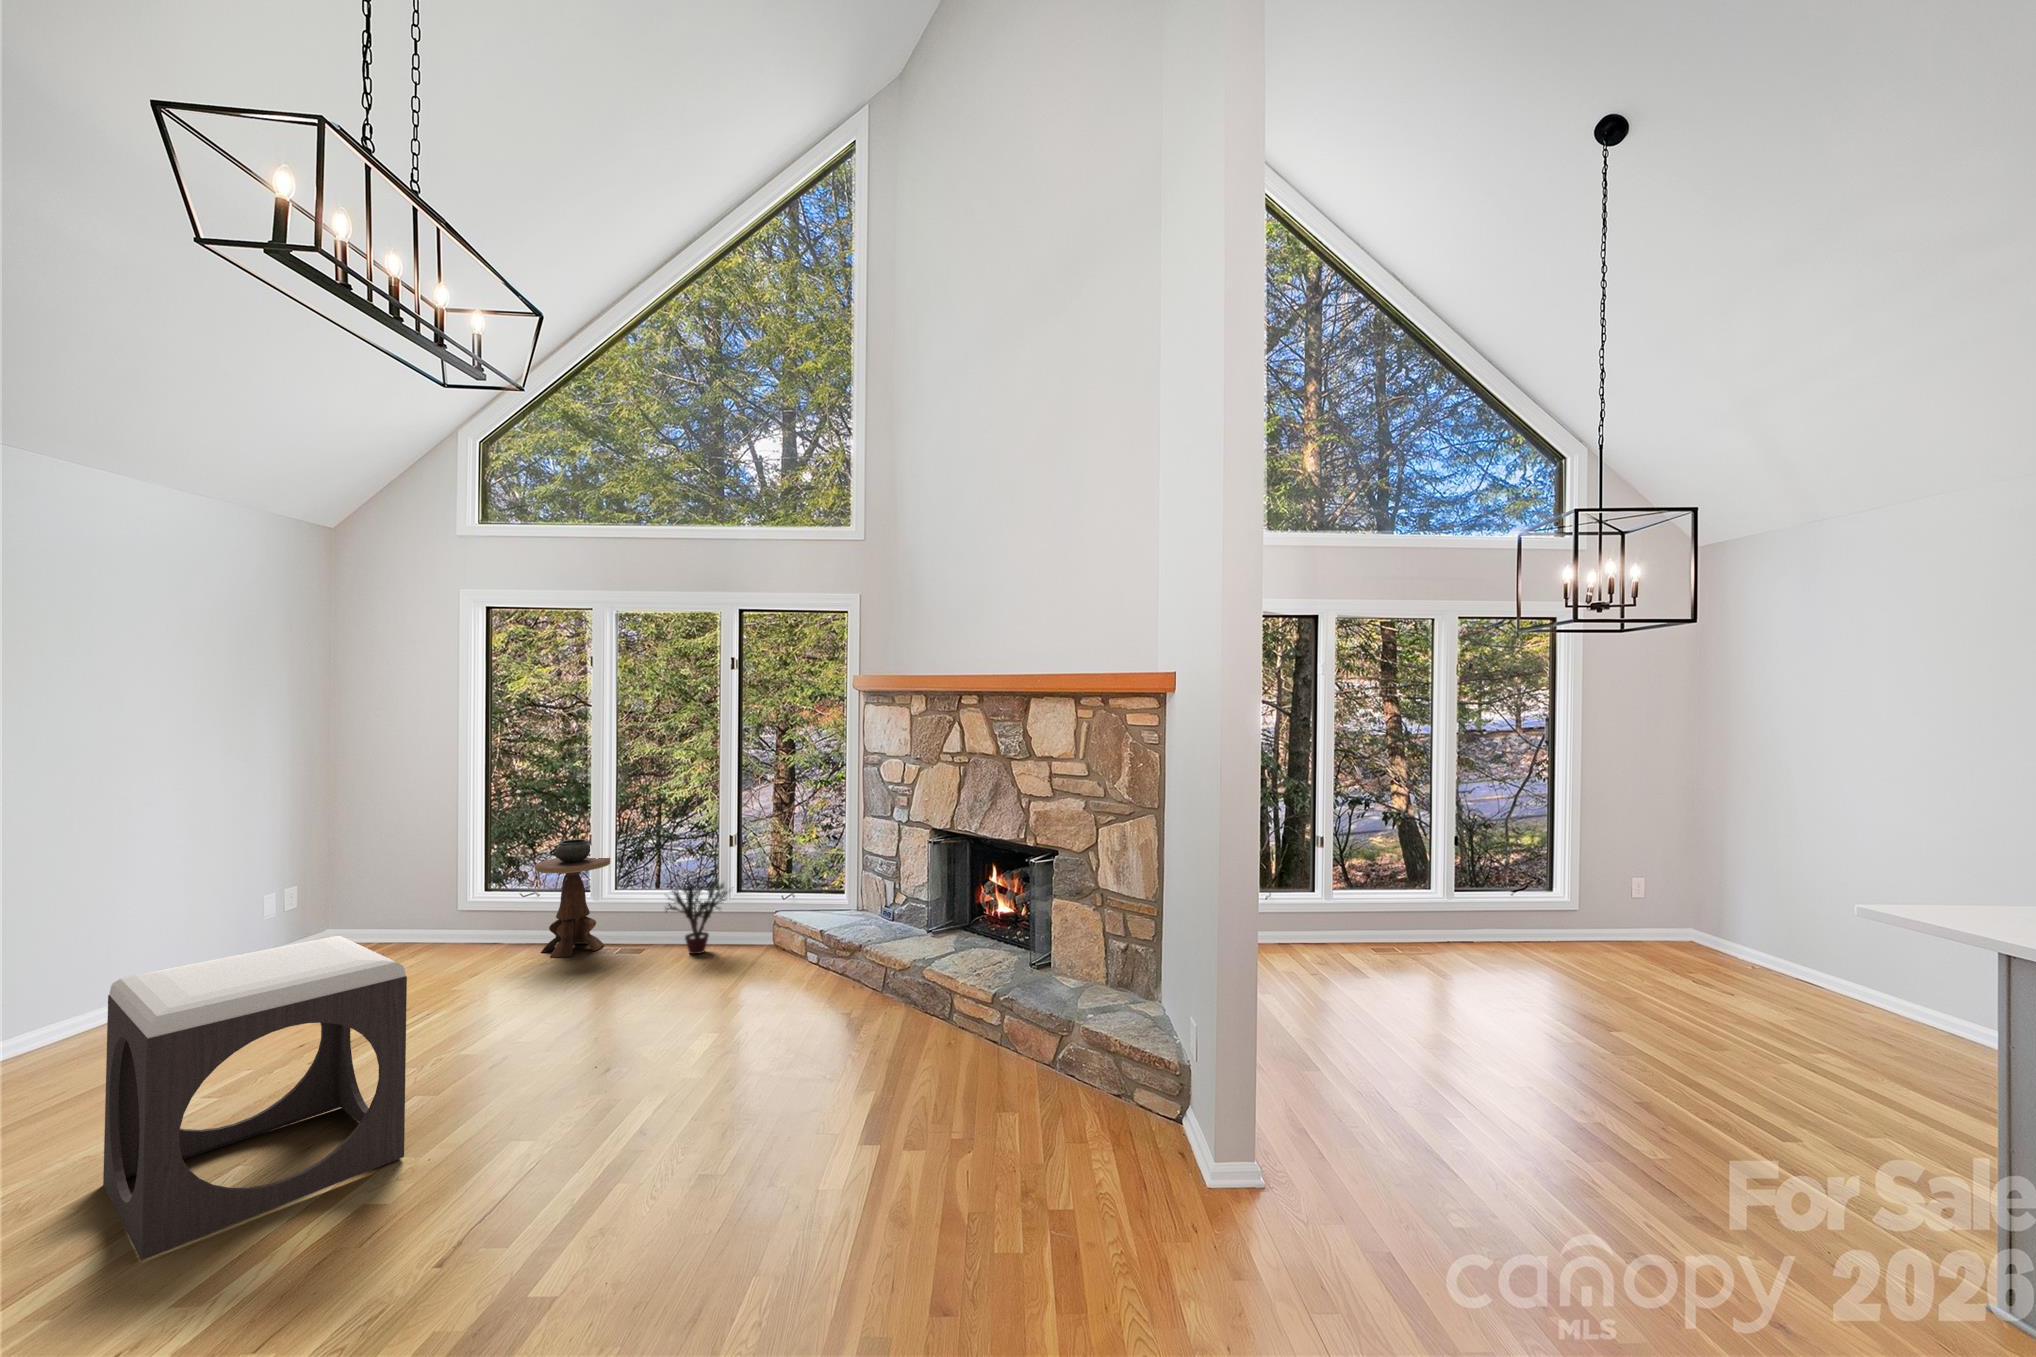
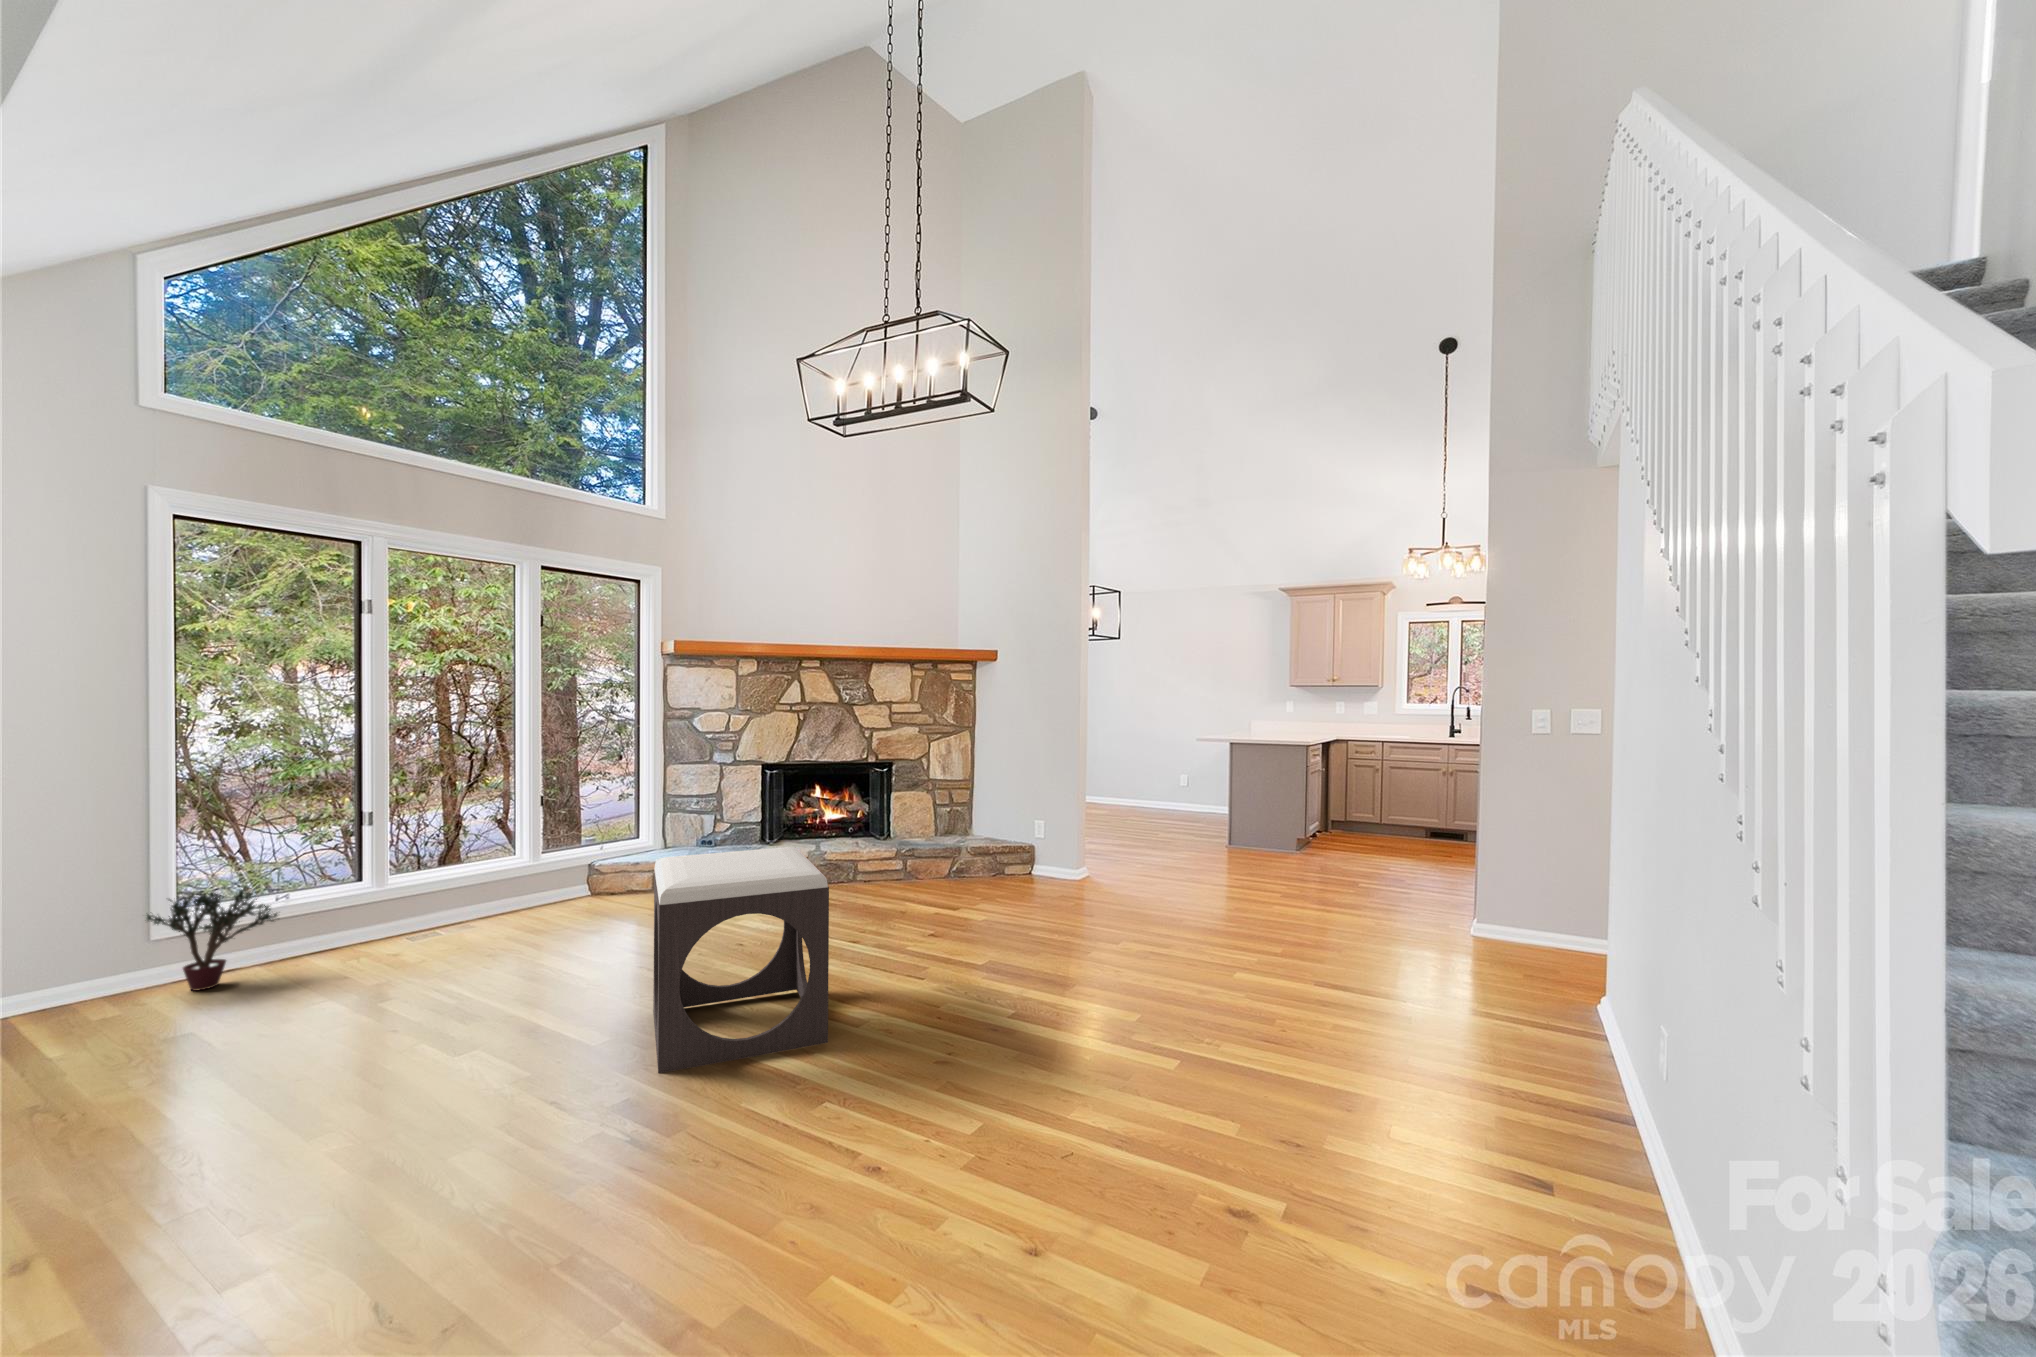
side table: present [535,839,610,957] -> none [323,819,424,961]
potted plant: present [666,881,733,954] -> present [147,890,277,991]

